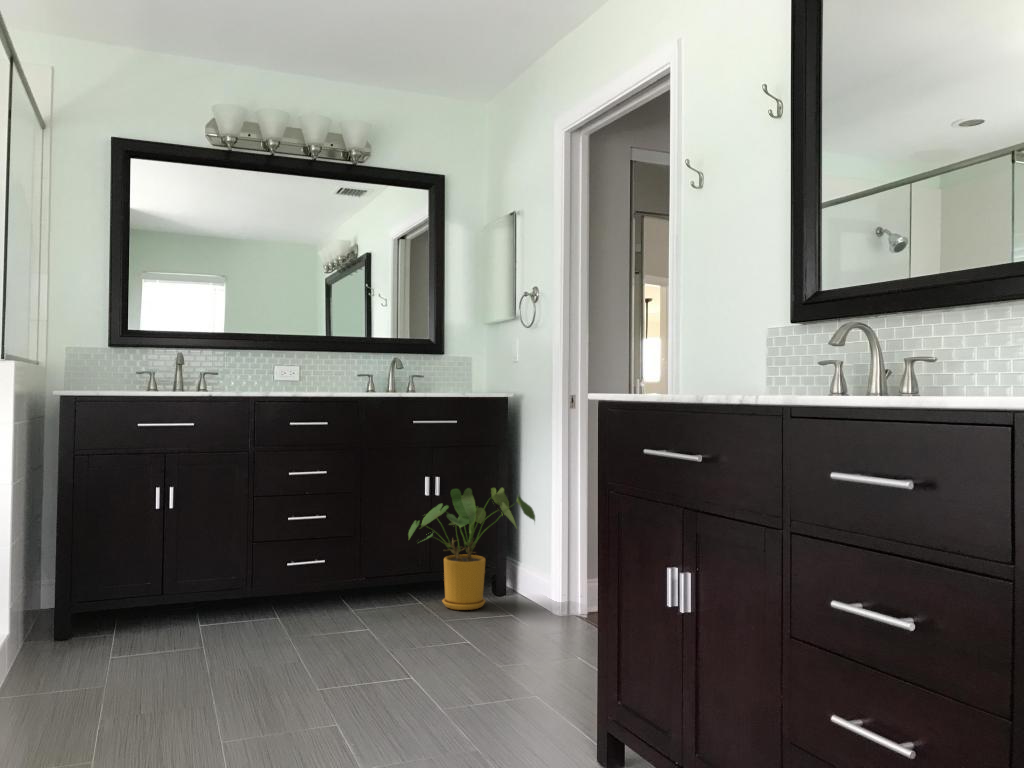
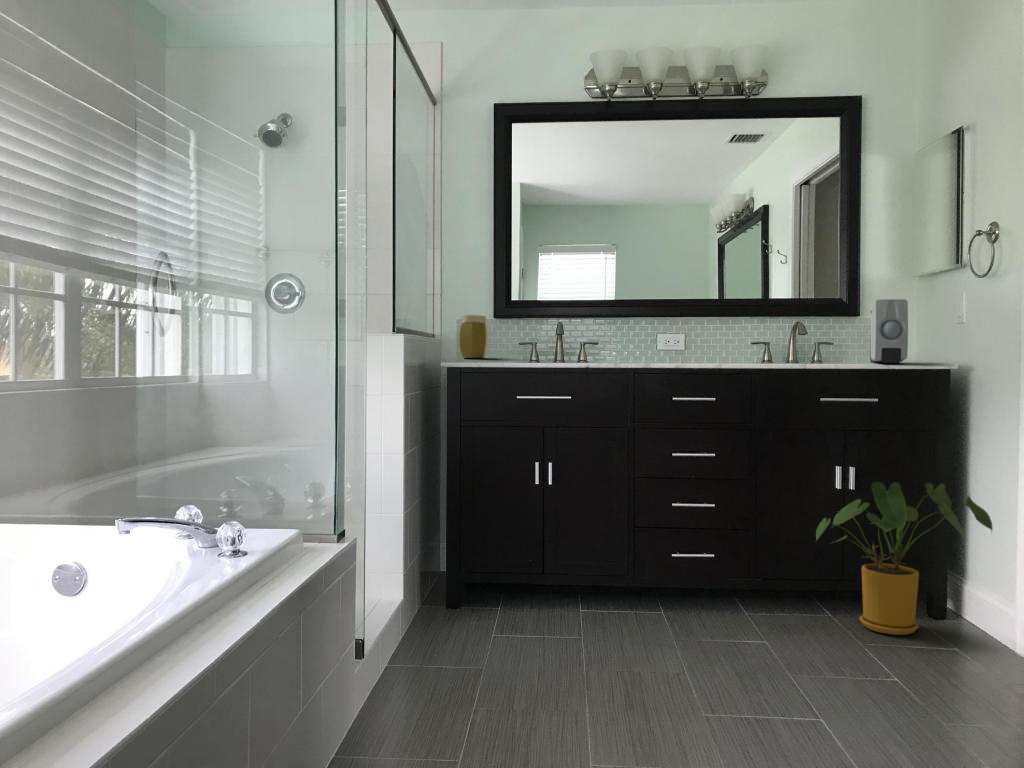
soap dispenser: none [453,341,480,393] -> present [870,299,908,363]
jar: none [70,344,102,387] -> present [459,315,488,358]

